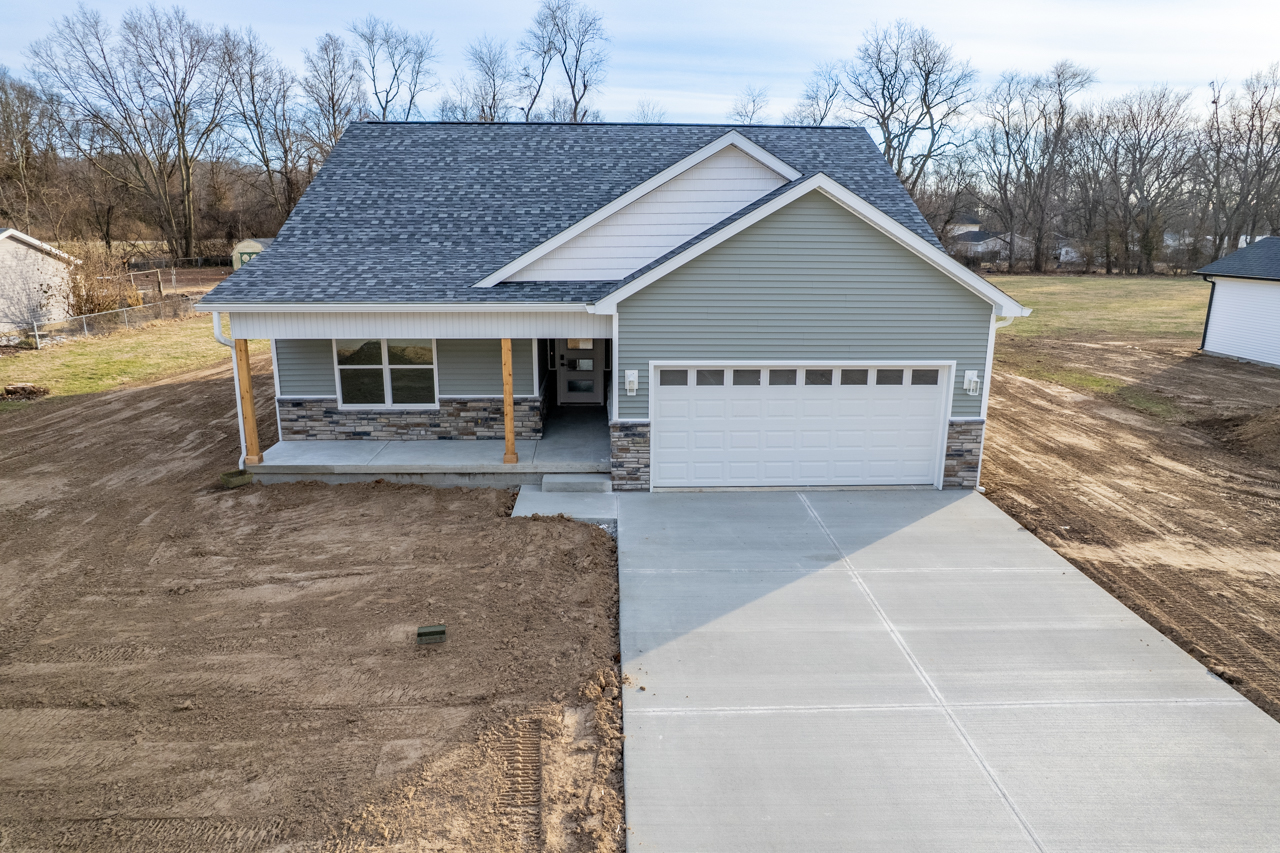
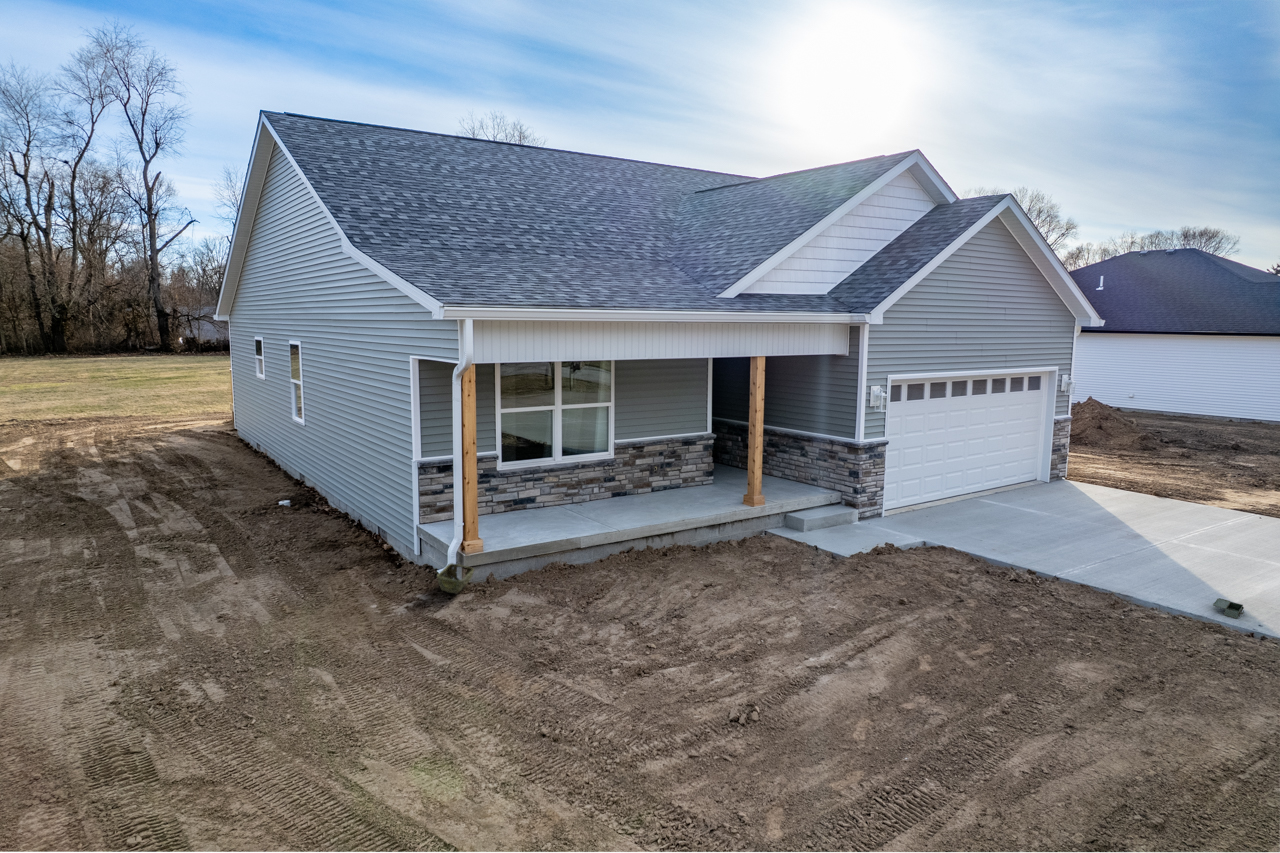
toolbox: present [417,625,446,644] -> present [1213,598,1244,619]

